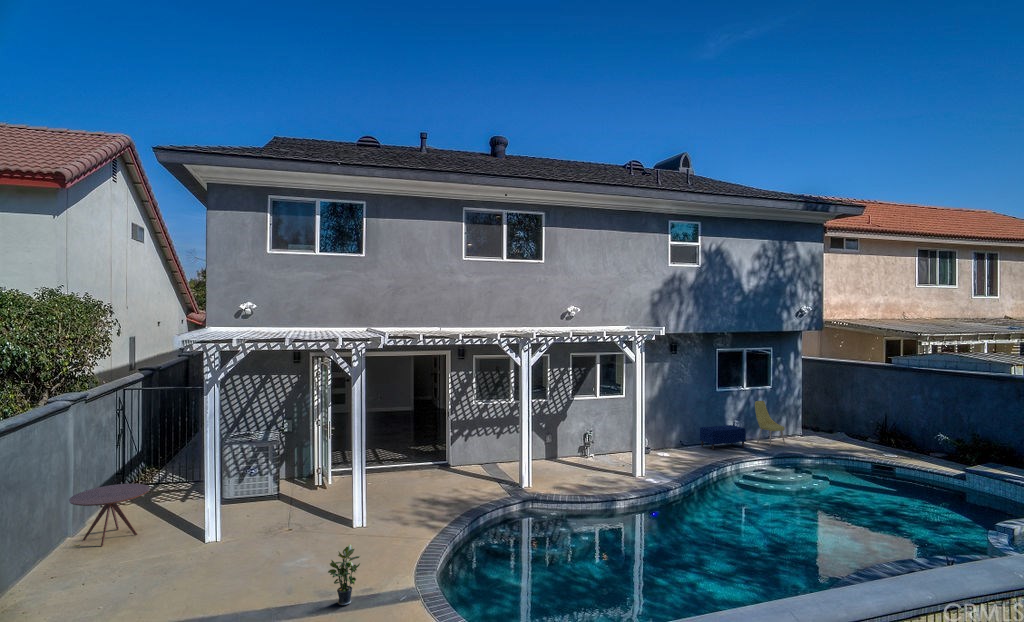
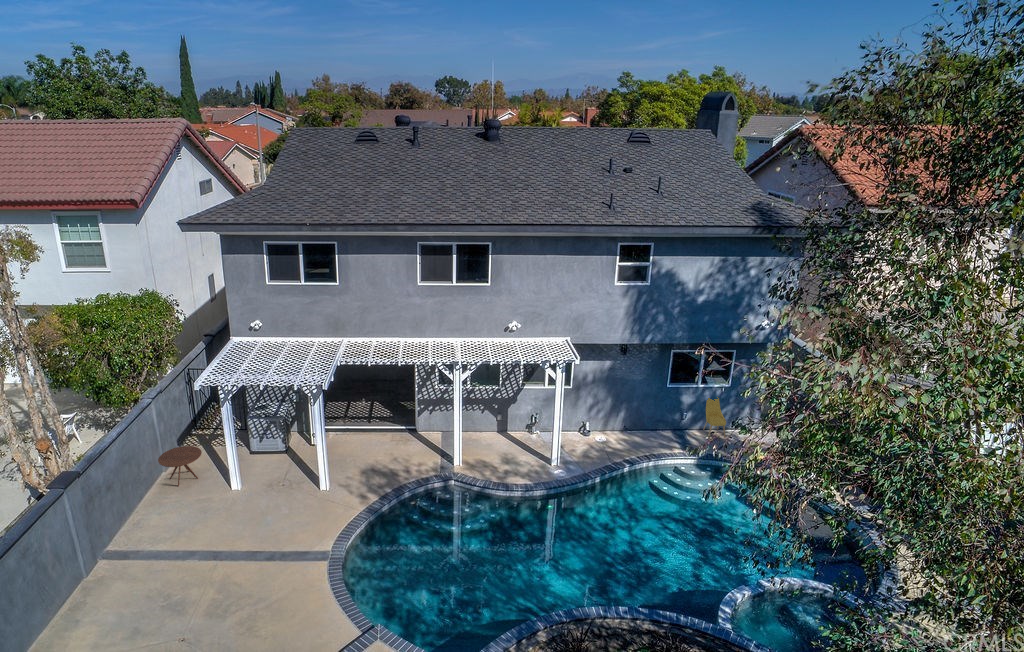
bench: present [700,425,746,450] -> none [644,414,685,437]
potted plant: present [328,544,360,605] -> none [271,529,288,559]

